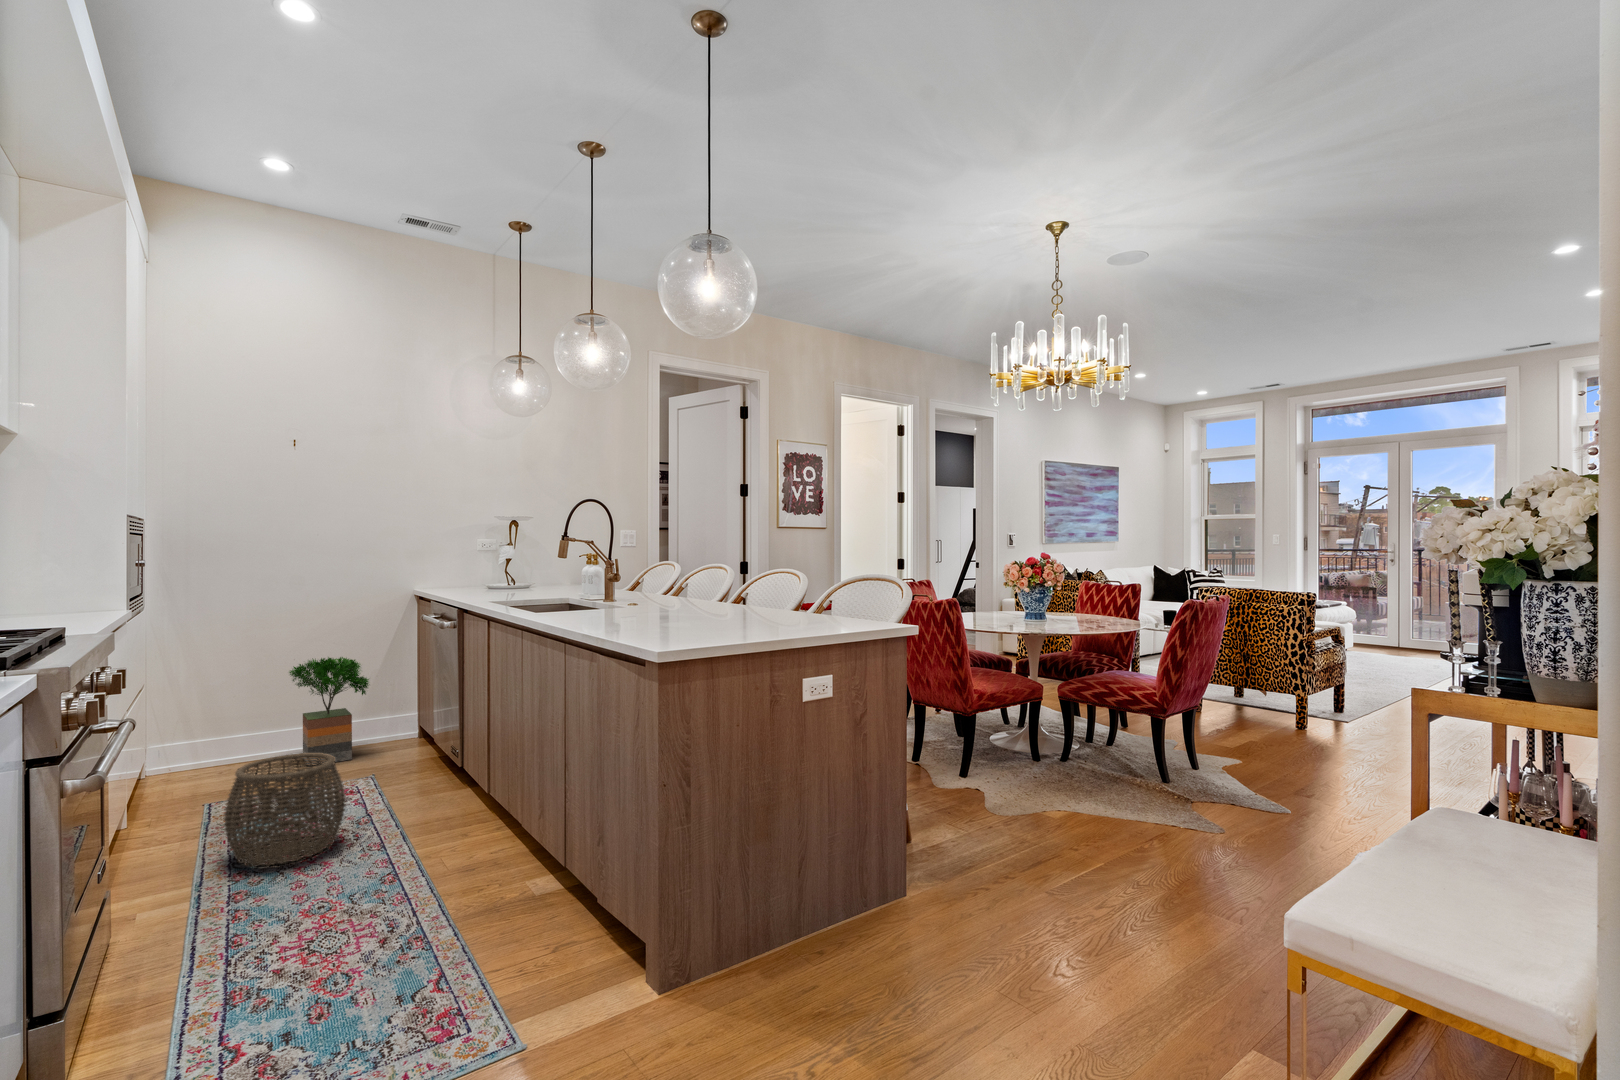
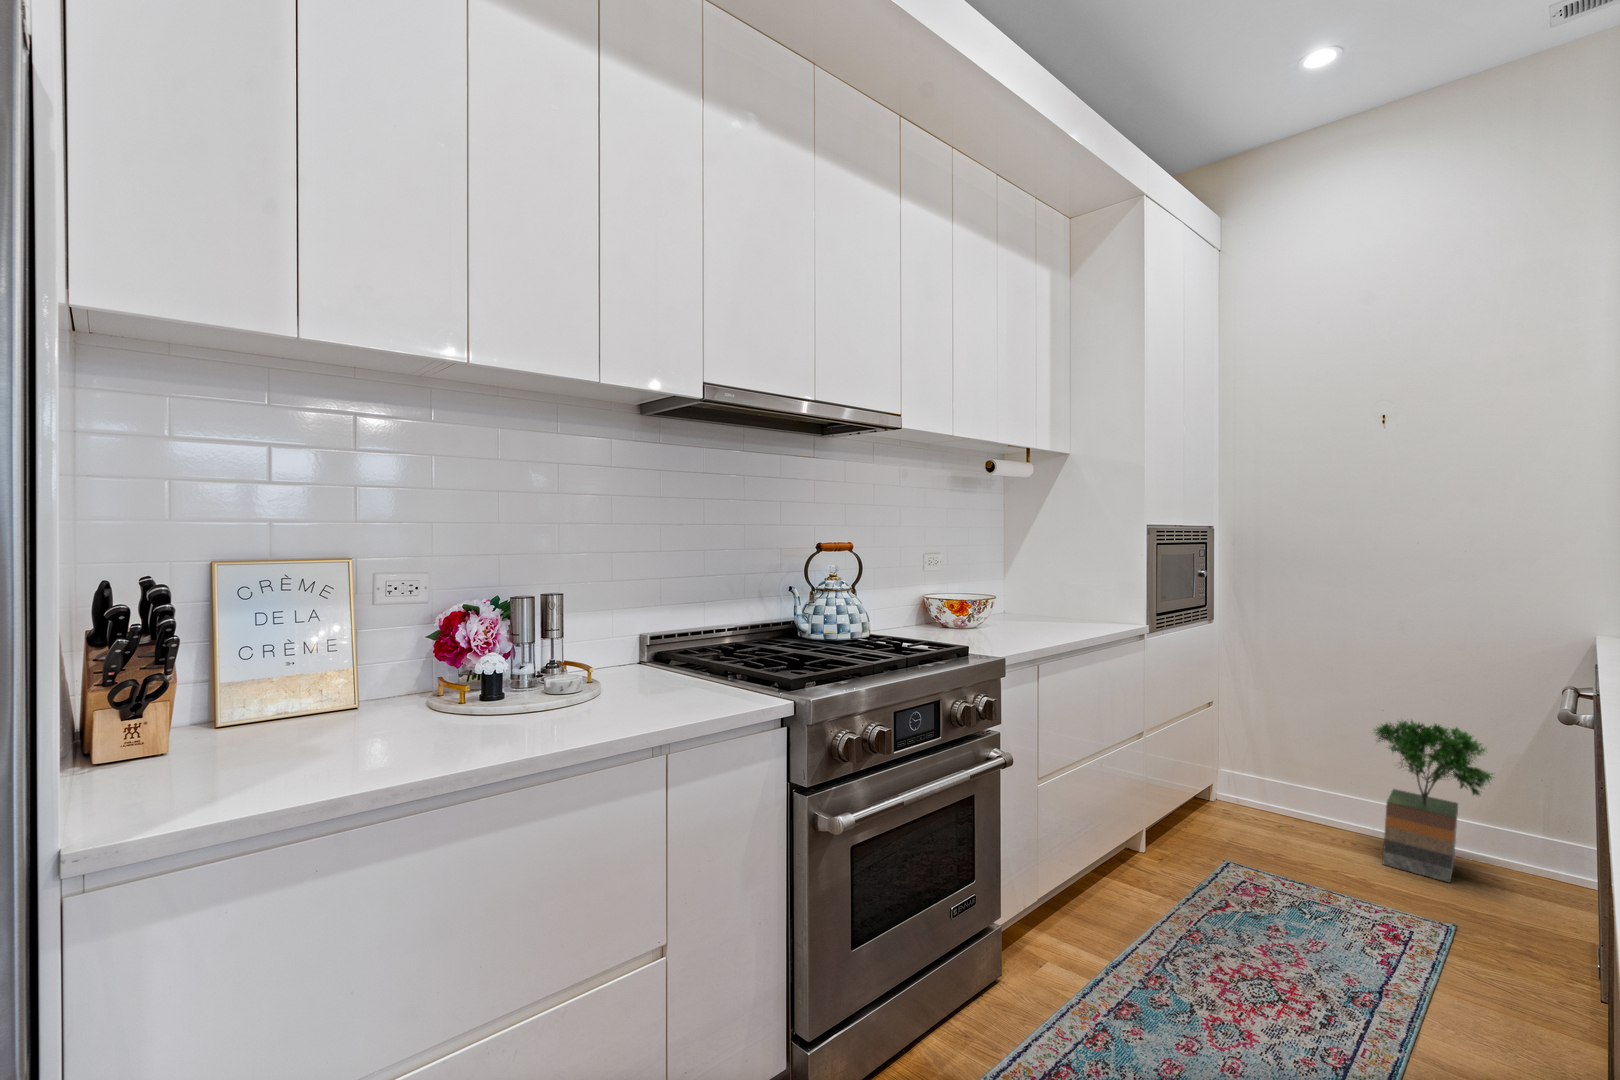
woven basket: present [223,753,346,866] -> none [1161,842,1318,1014]

